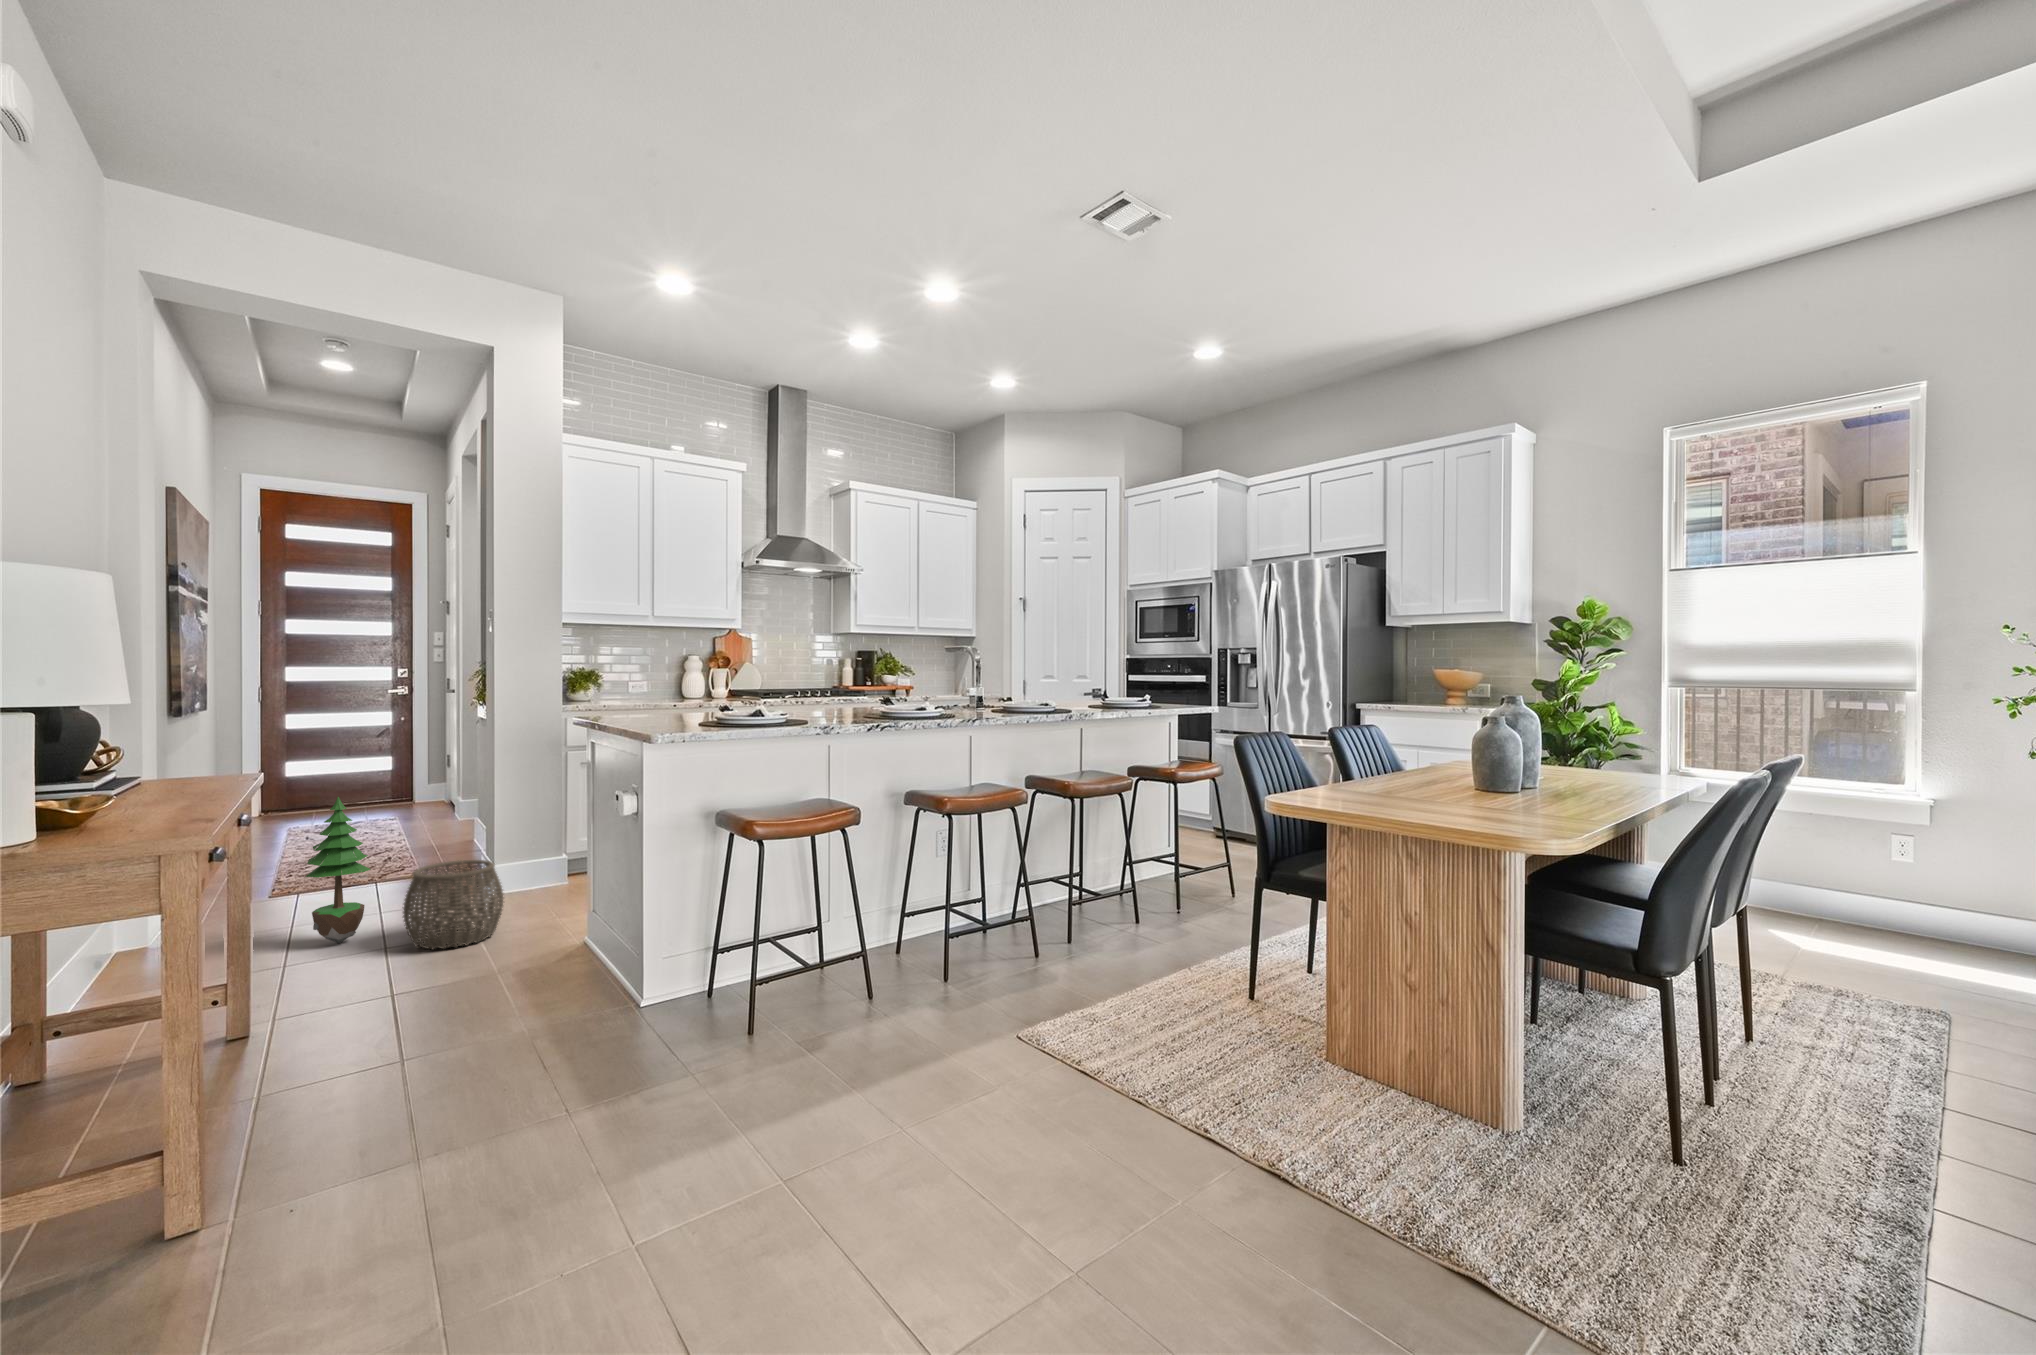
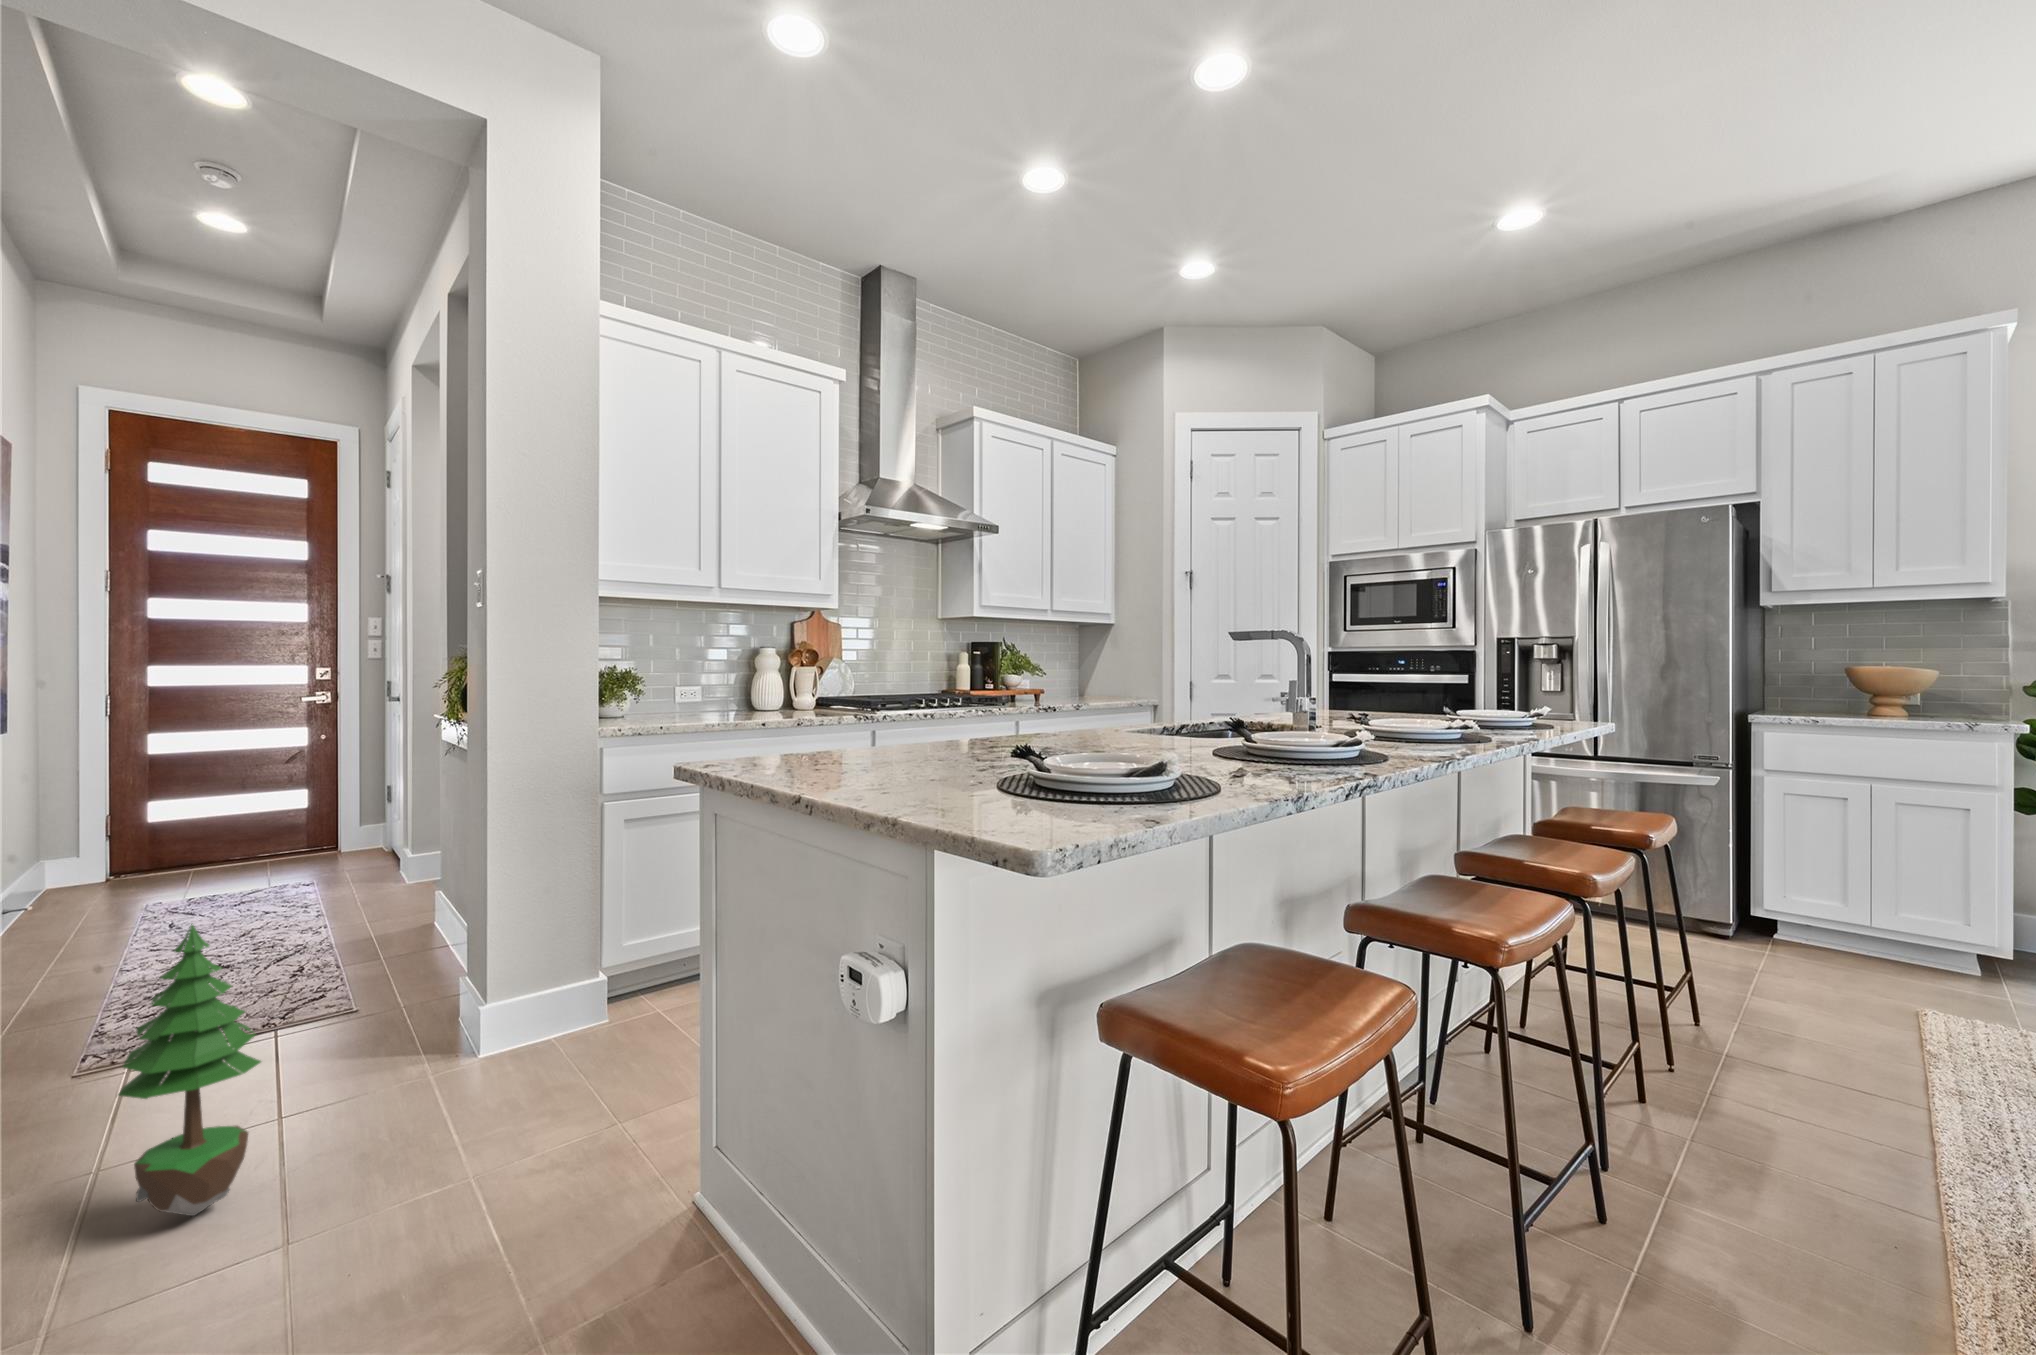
woven basket: present [403,860,504,949] -> none [326,1027,529,1235]

